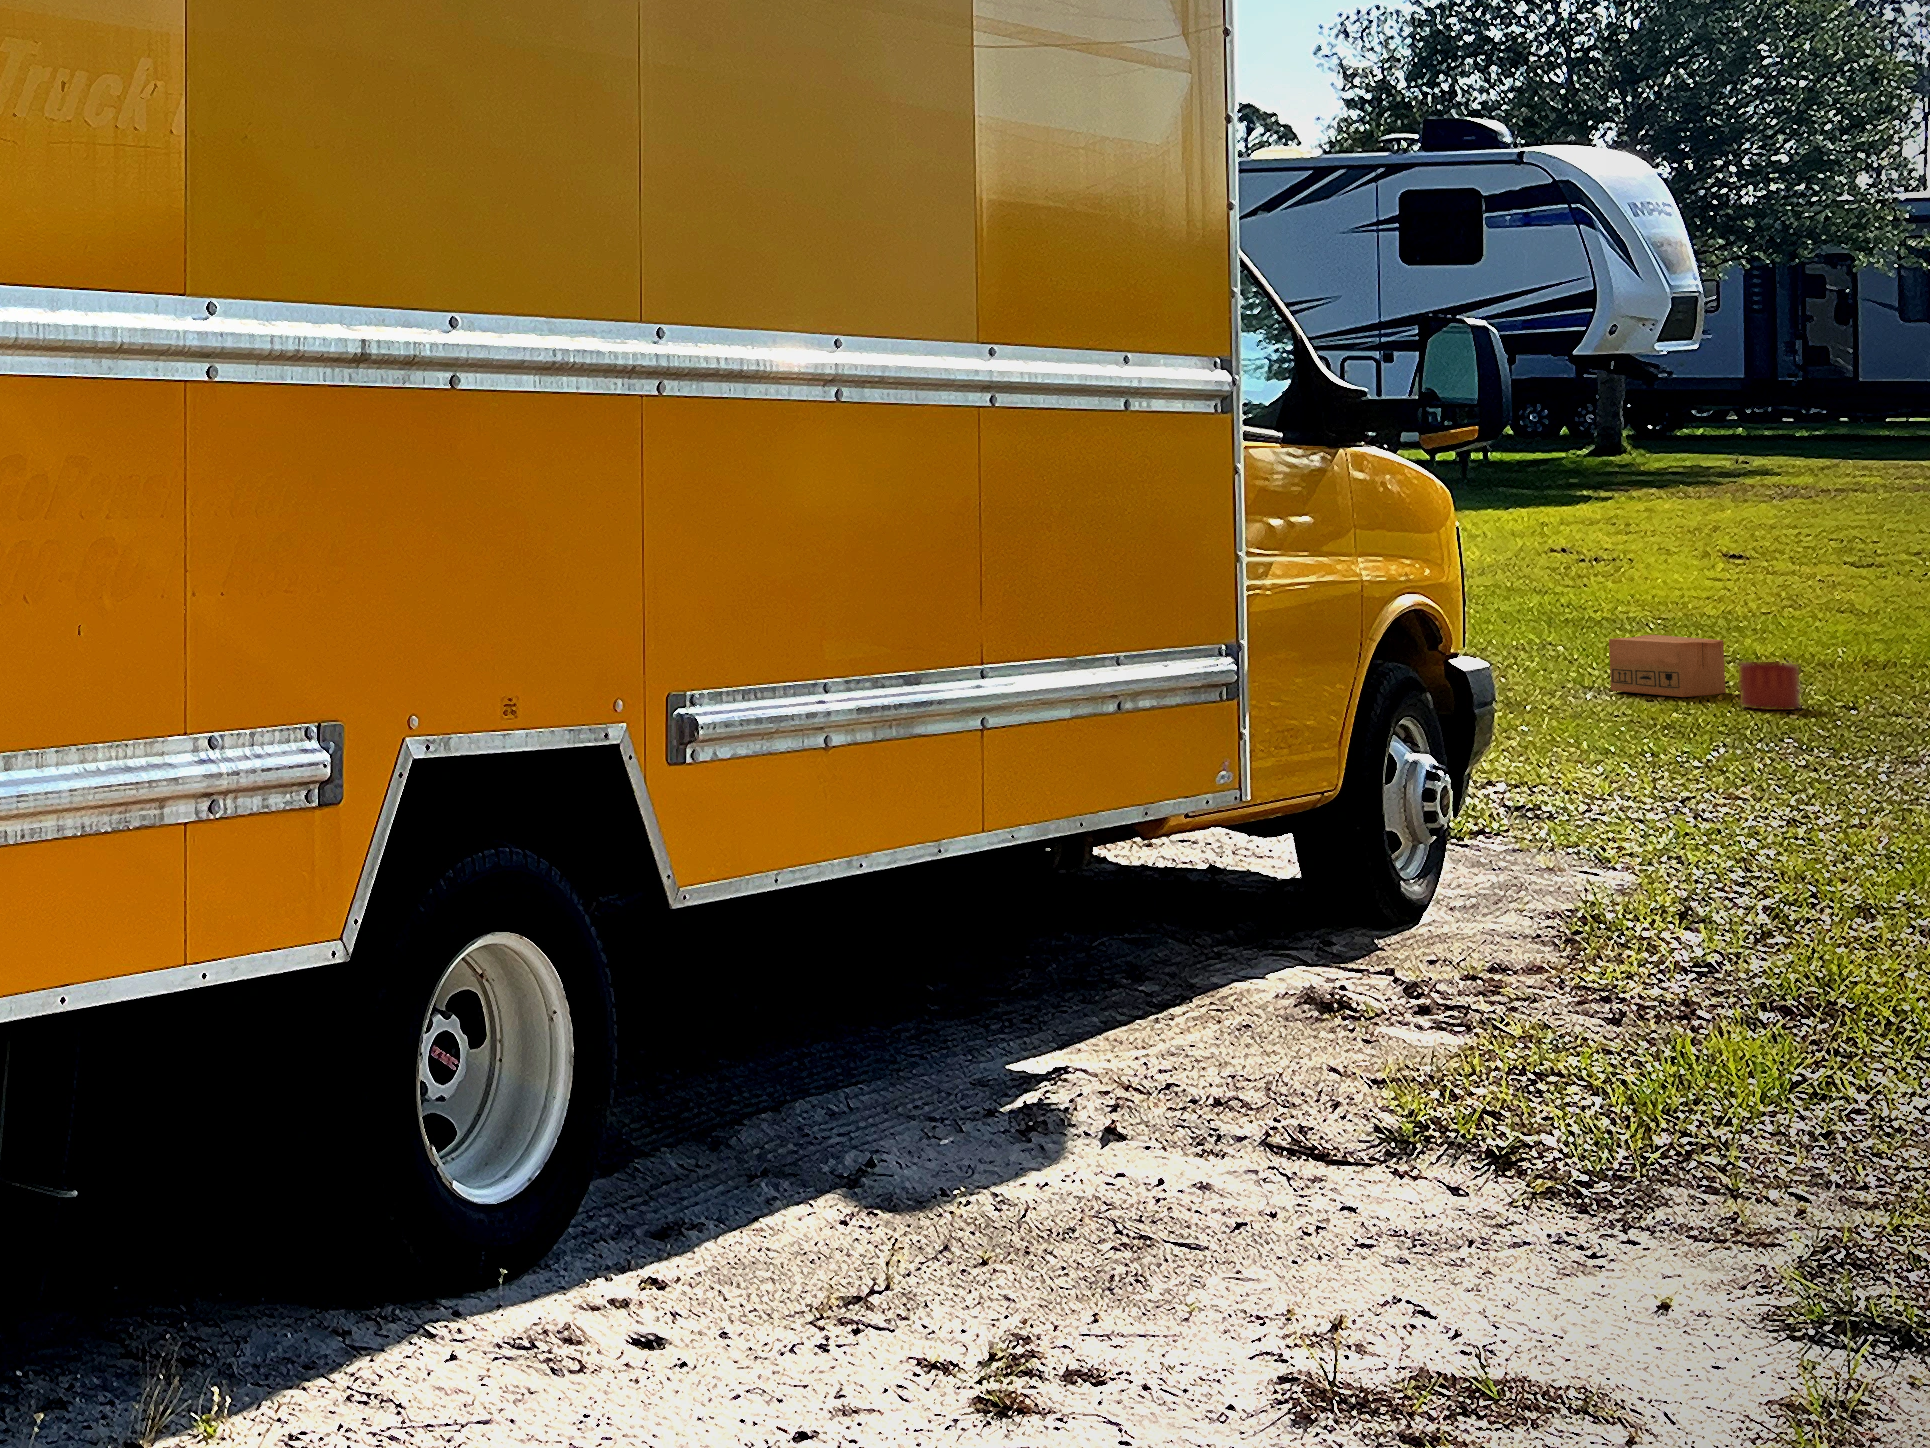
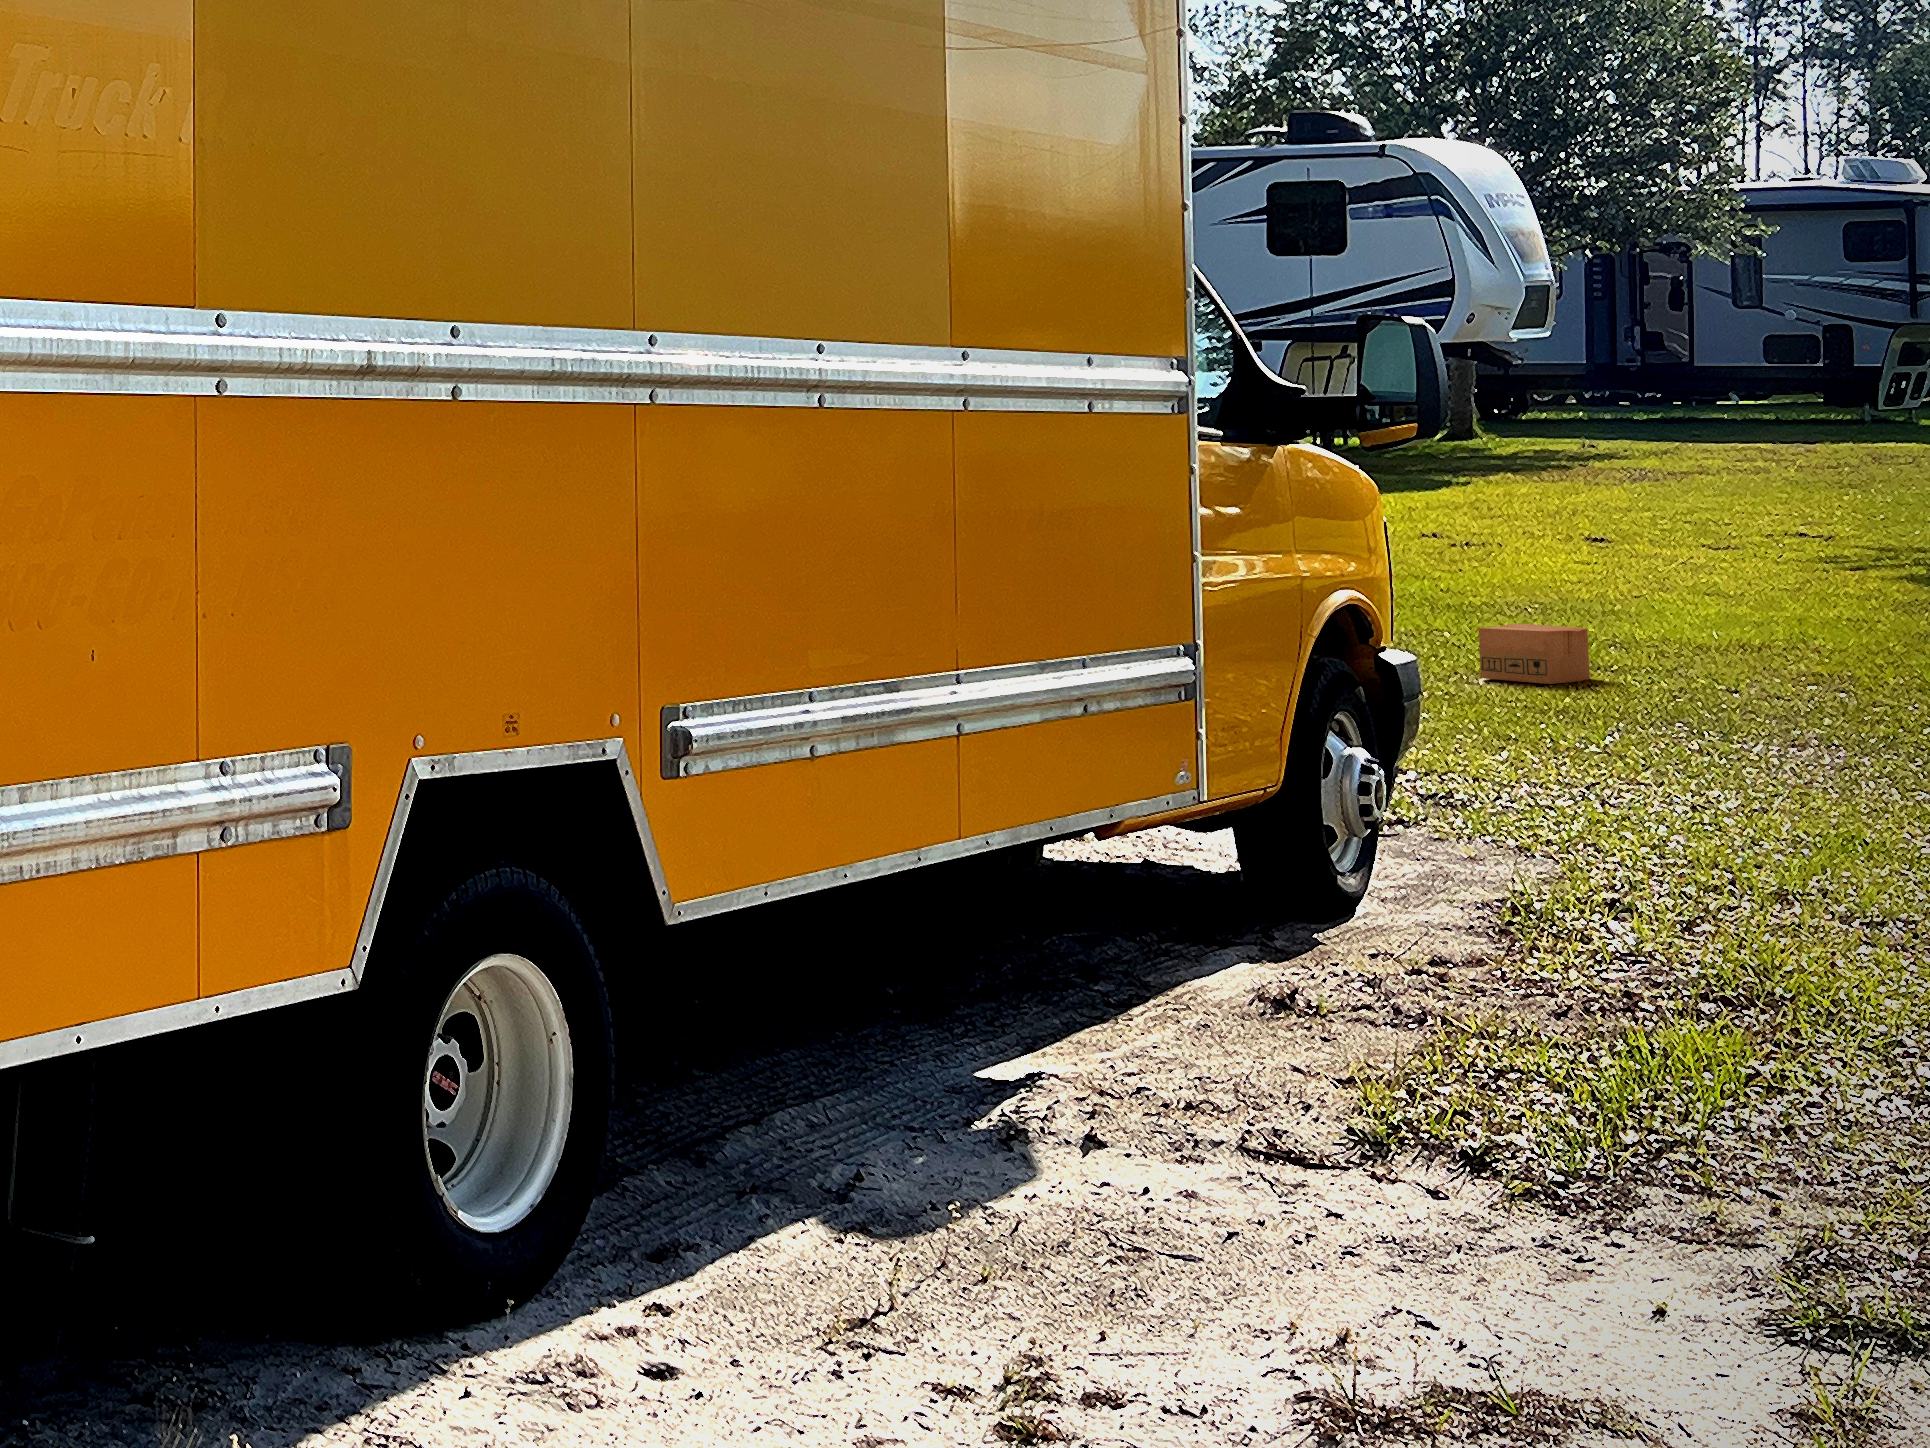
planter: present [1739,662,1800,710] -> none [1605,649,1664,696]

